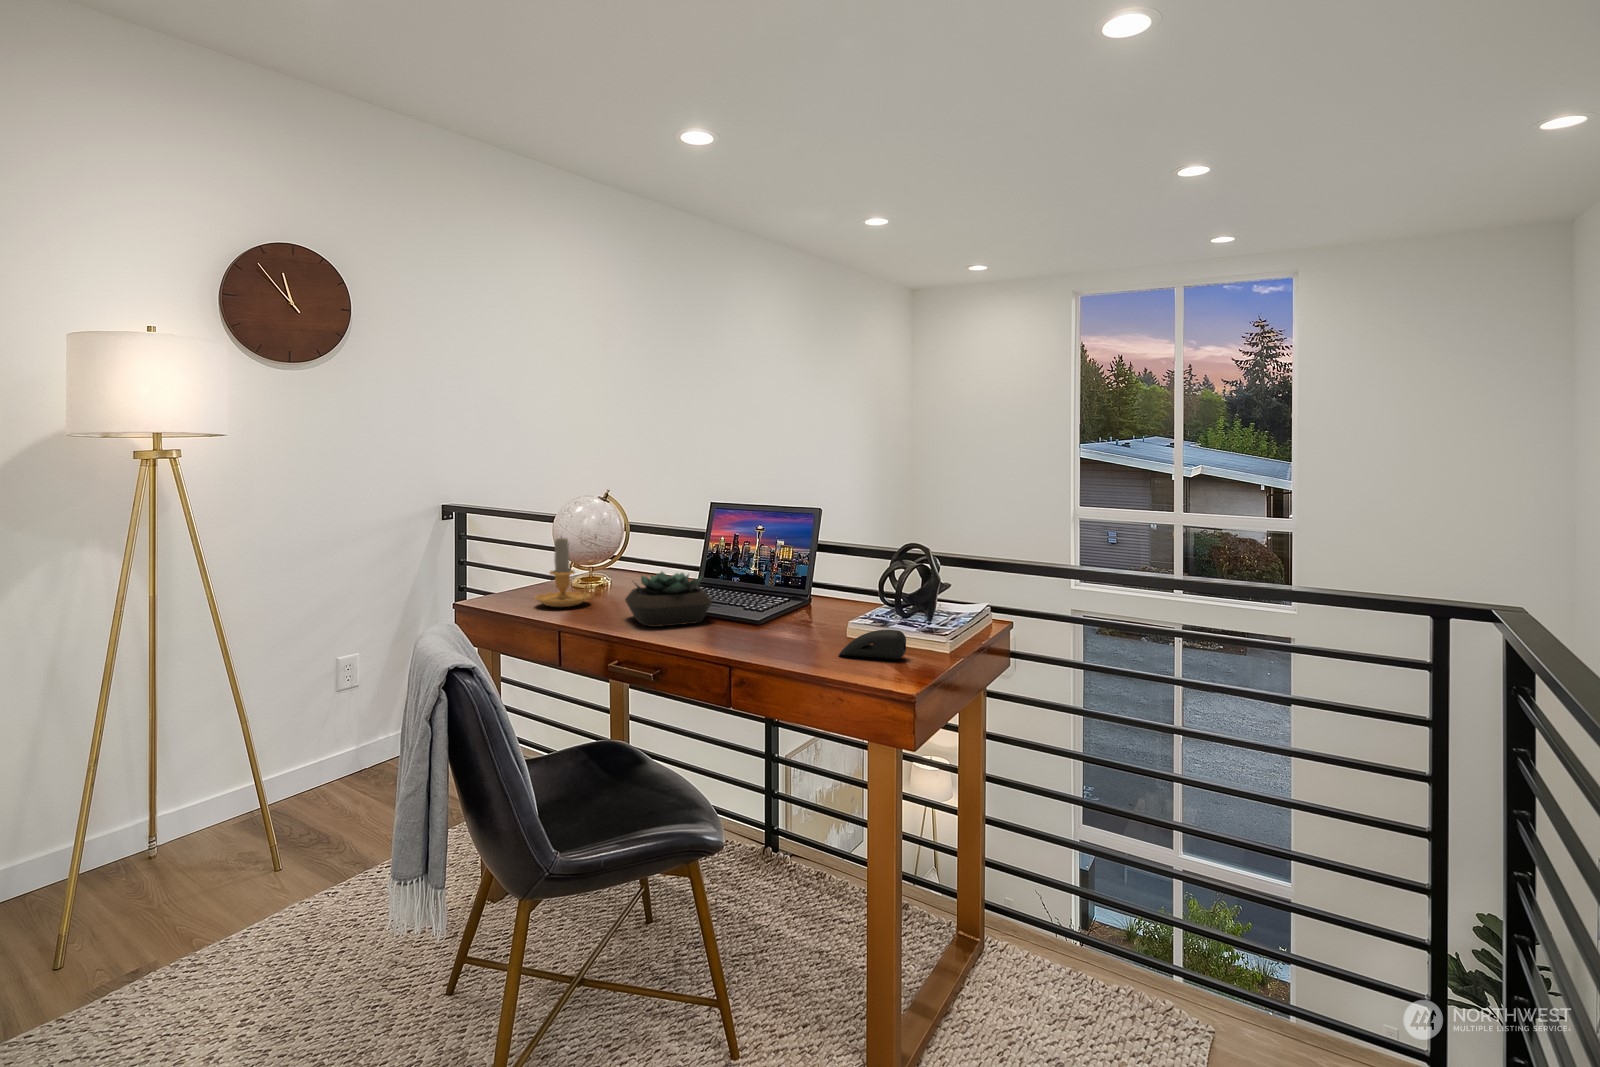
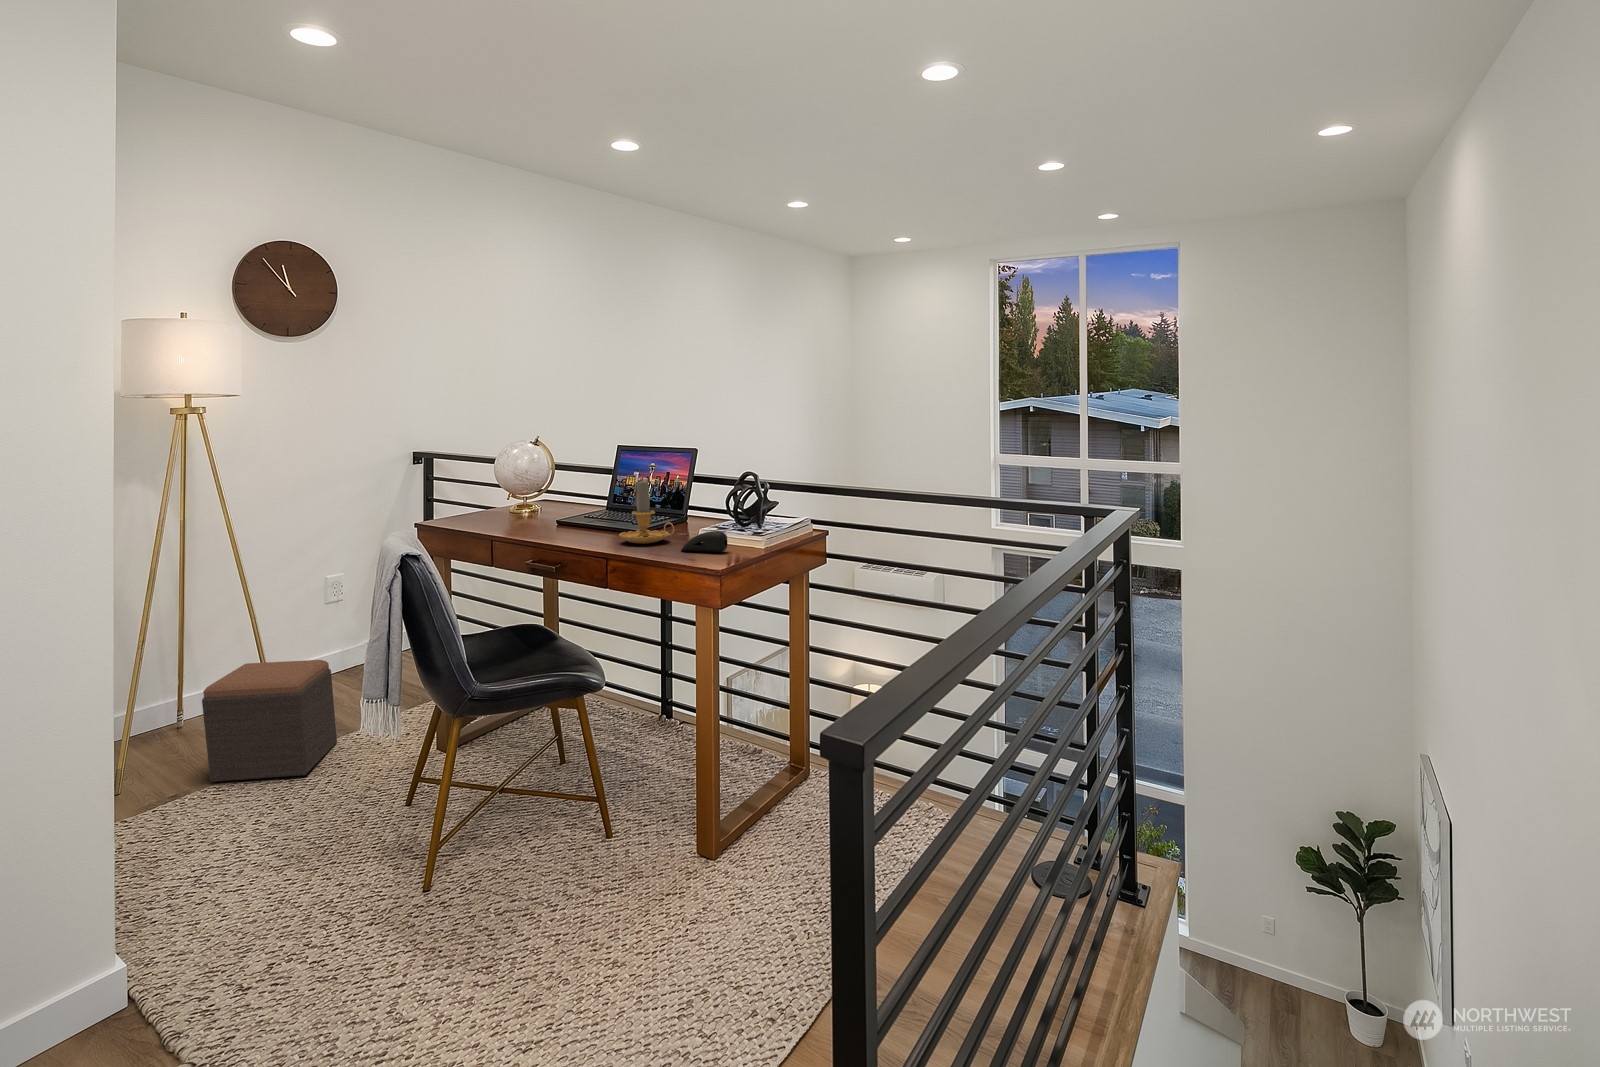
candle: present [535,537,592,607] -> present [619,481,674,544]
succulent plant: present [625,572,712,627] -> none [538,496,603,536]
footstool: none [176,777,351,950] -> present [202,660,337,782]

